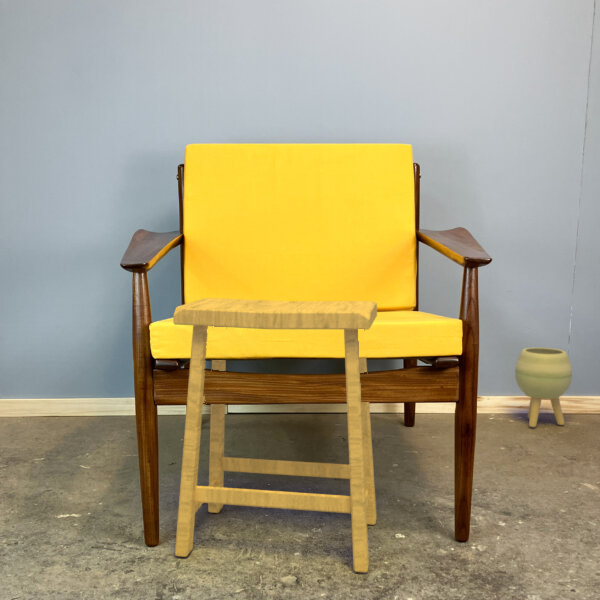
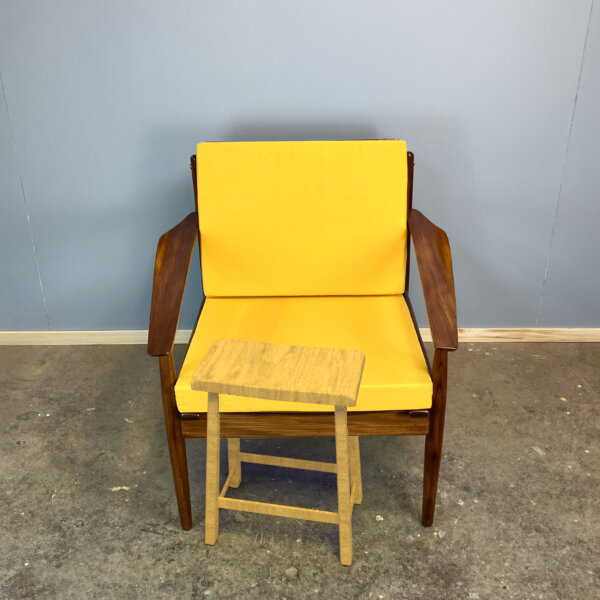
planter: present [515,348,572,427] -> none [495,294,545,365]

